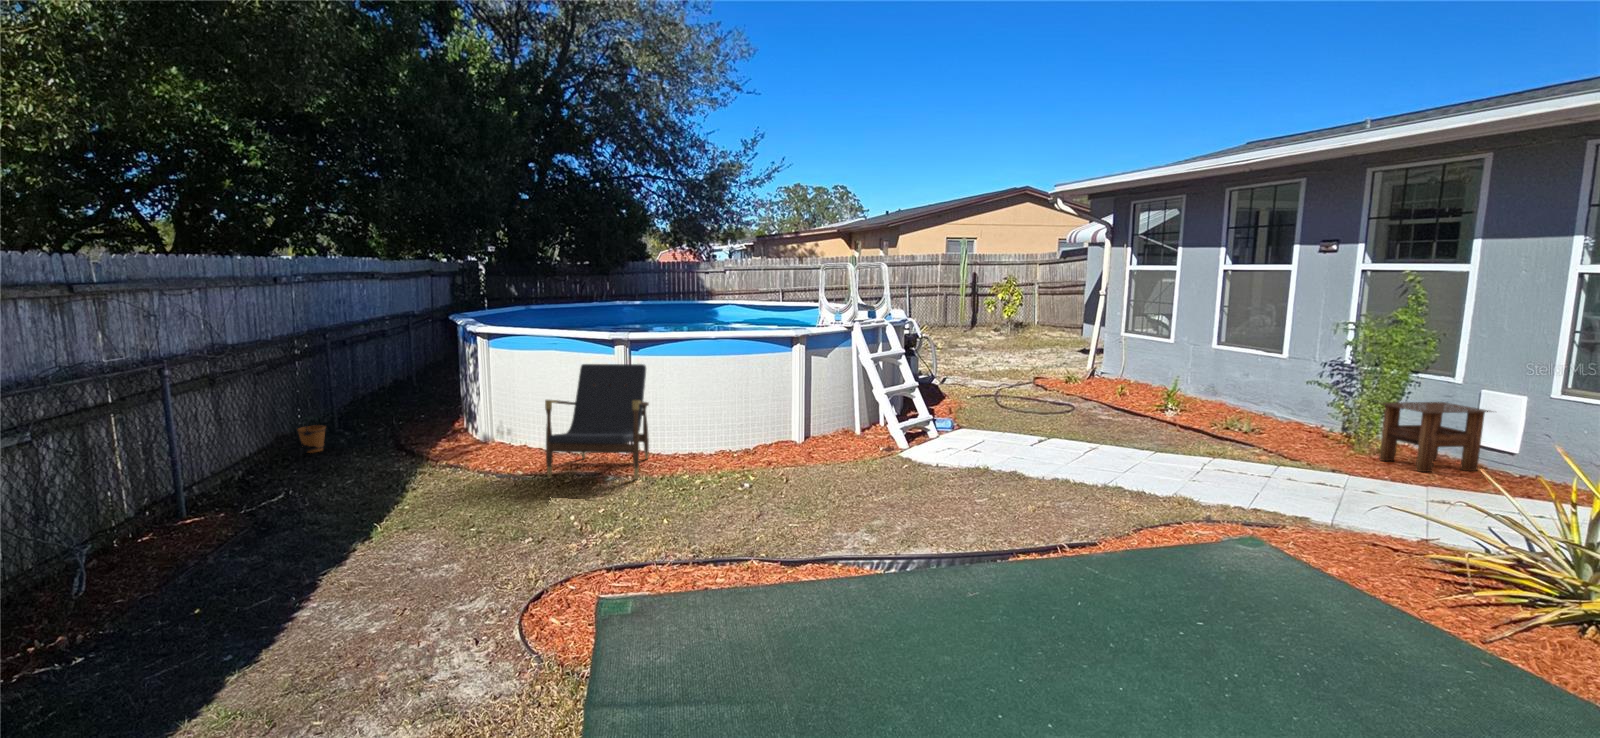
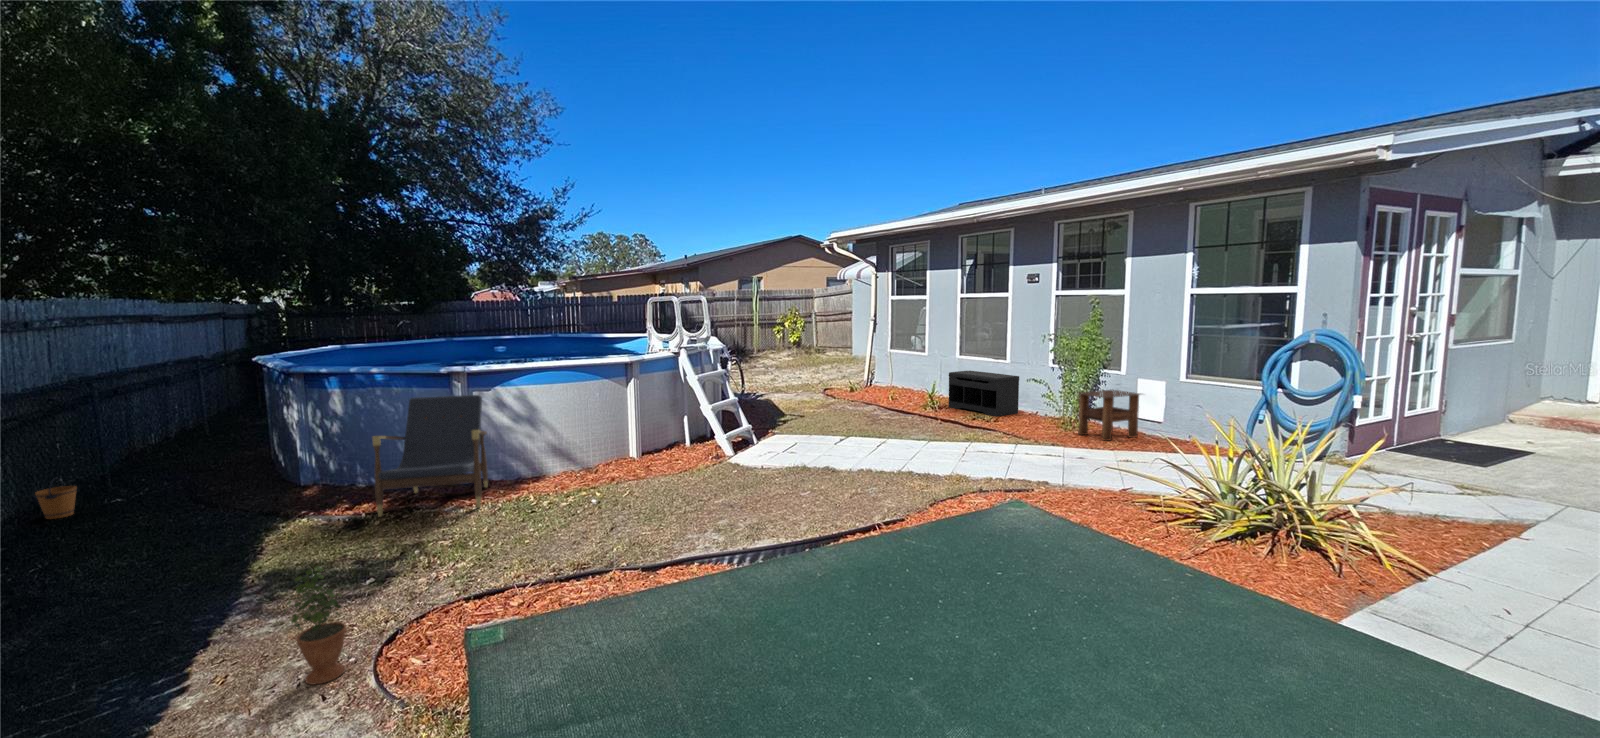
bench: none [1193,364,1298,426] -> present [949,371,1019,416]
potted plant: none [448,515,499,629] -> present [283,563,346,685]

